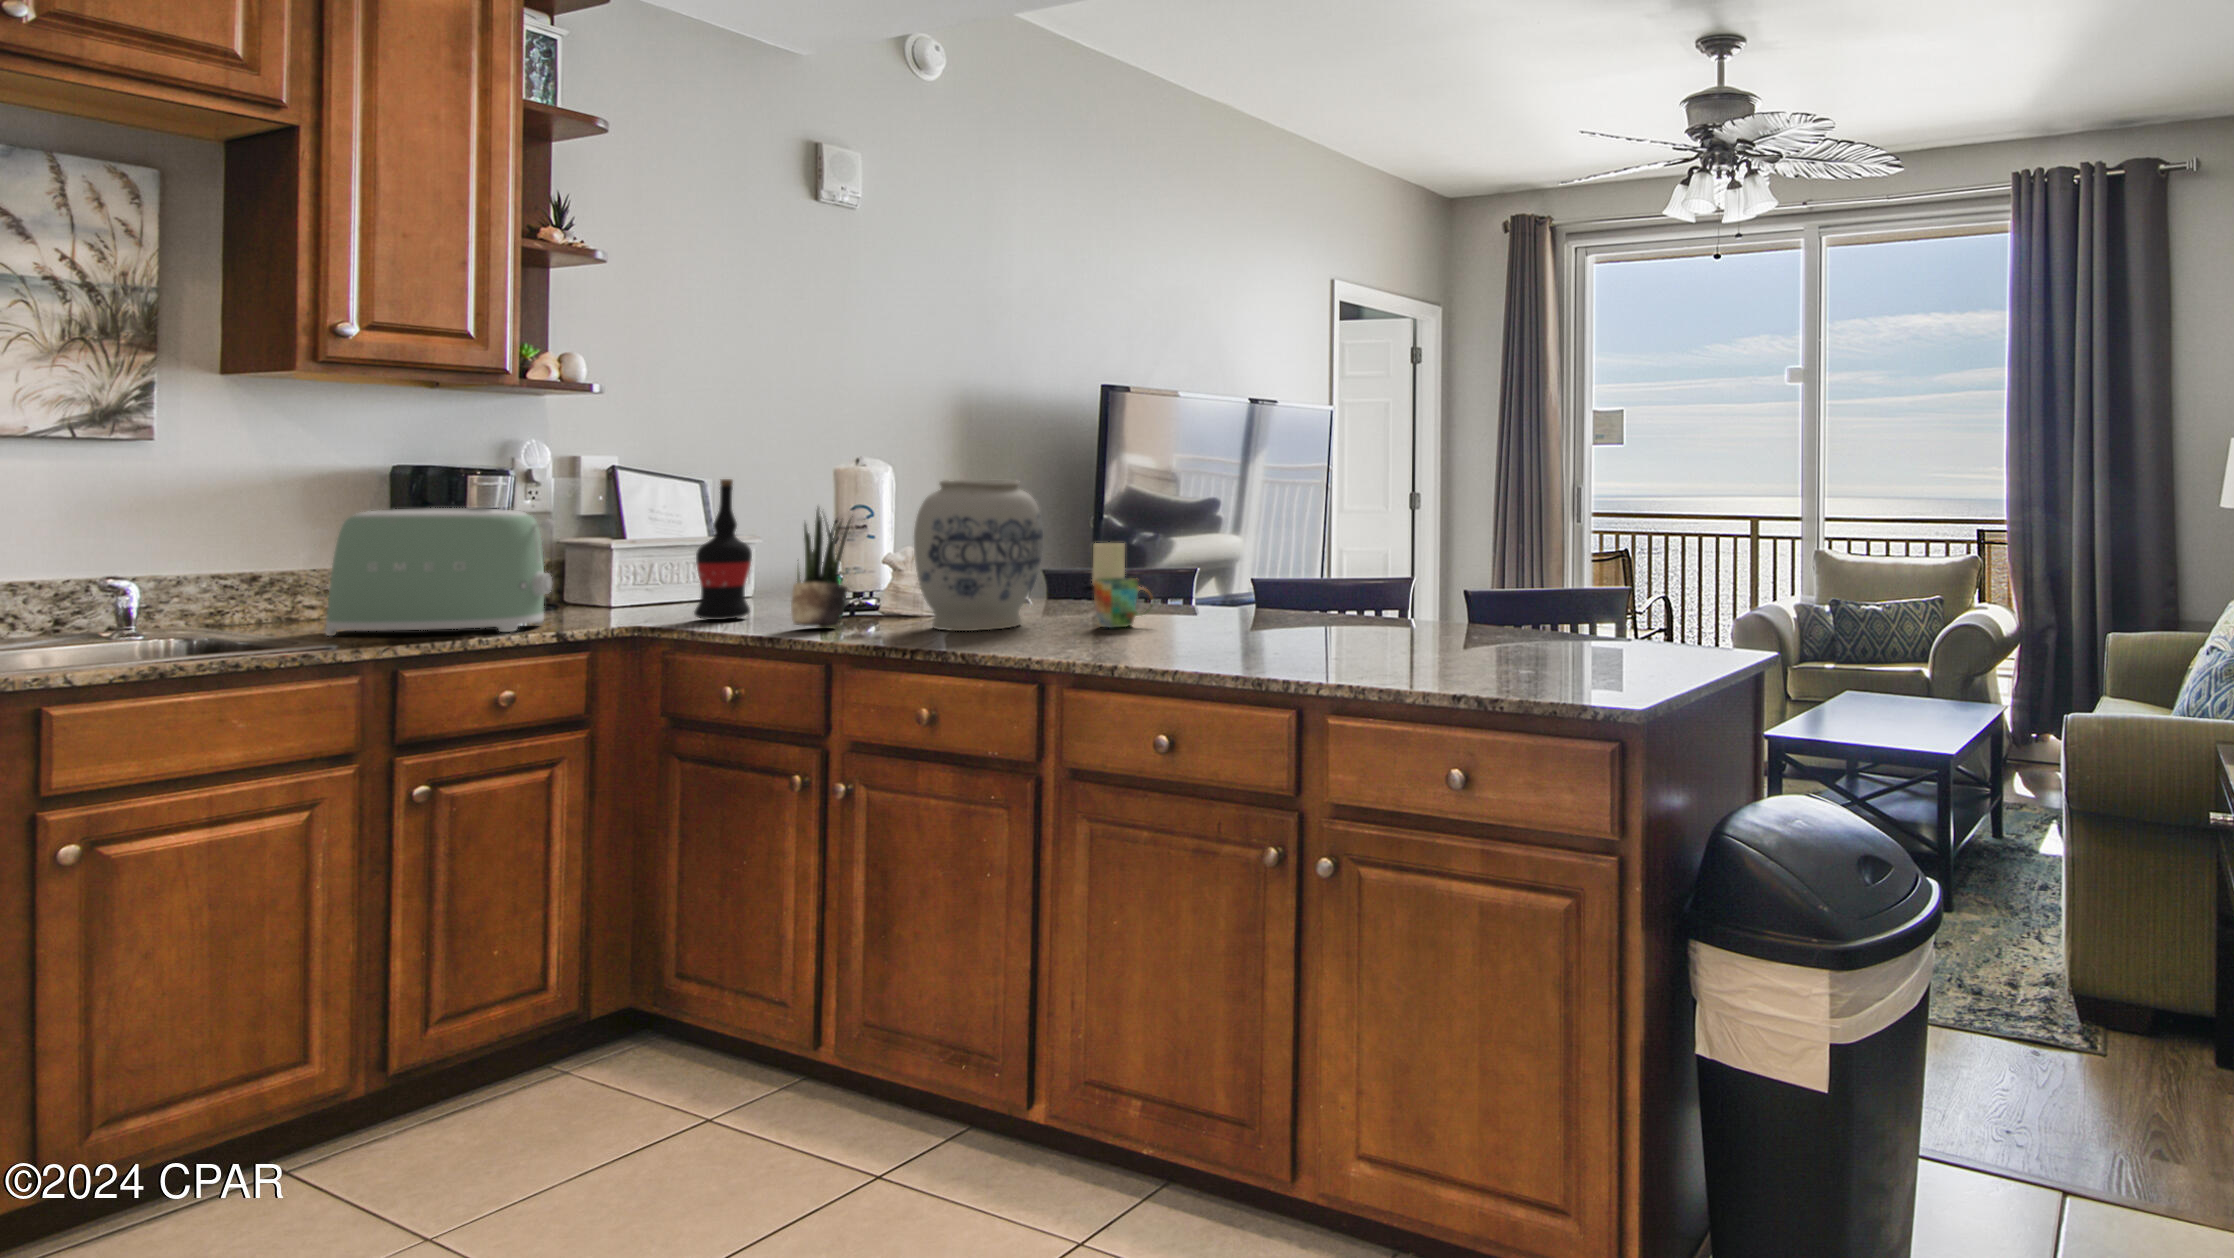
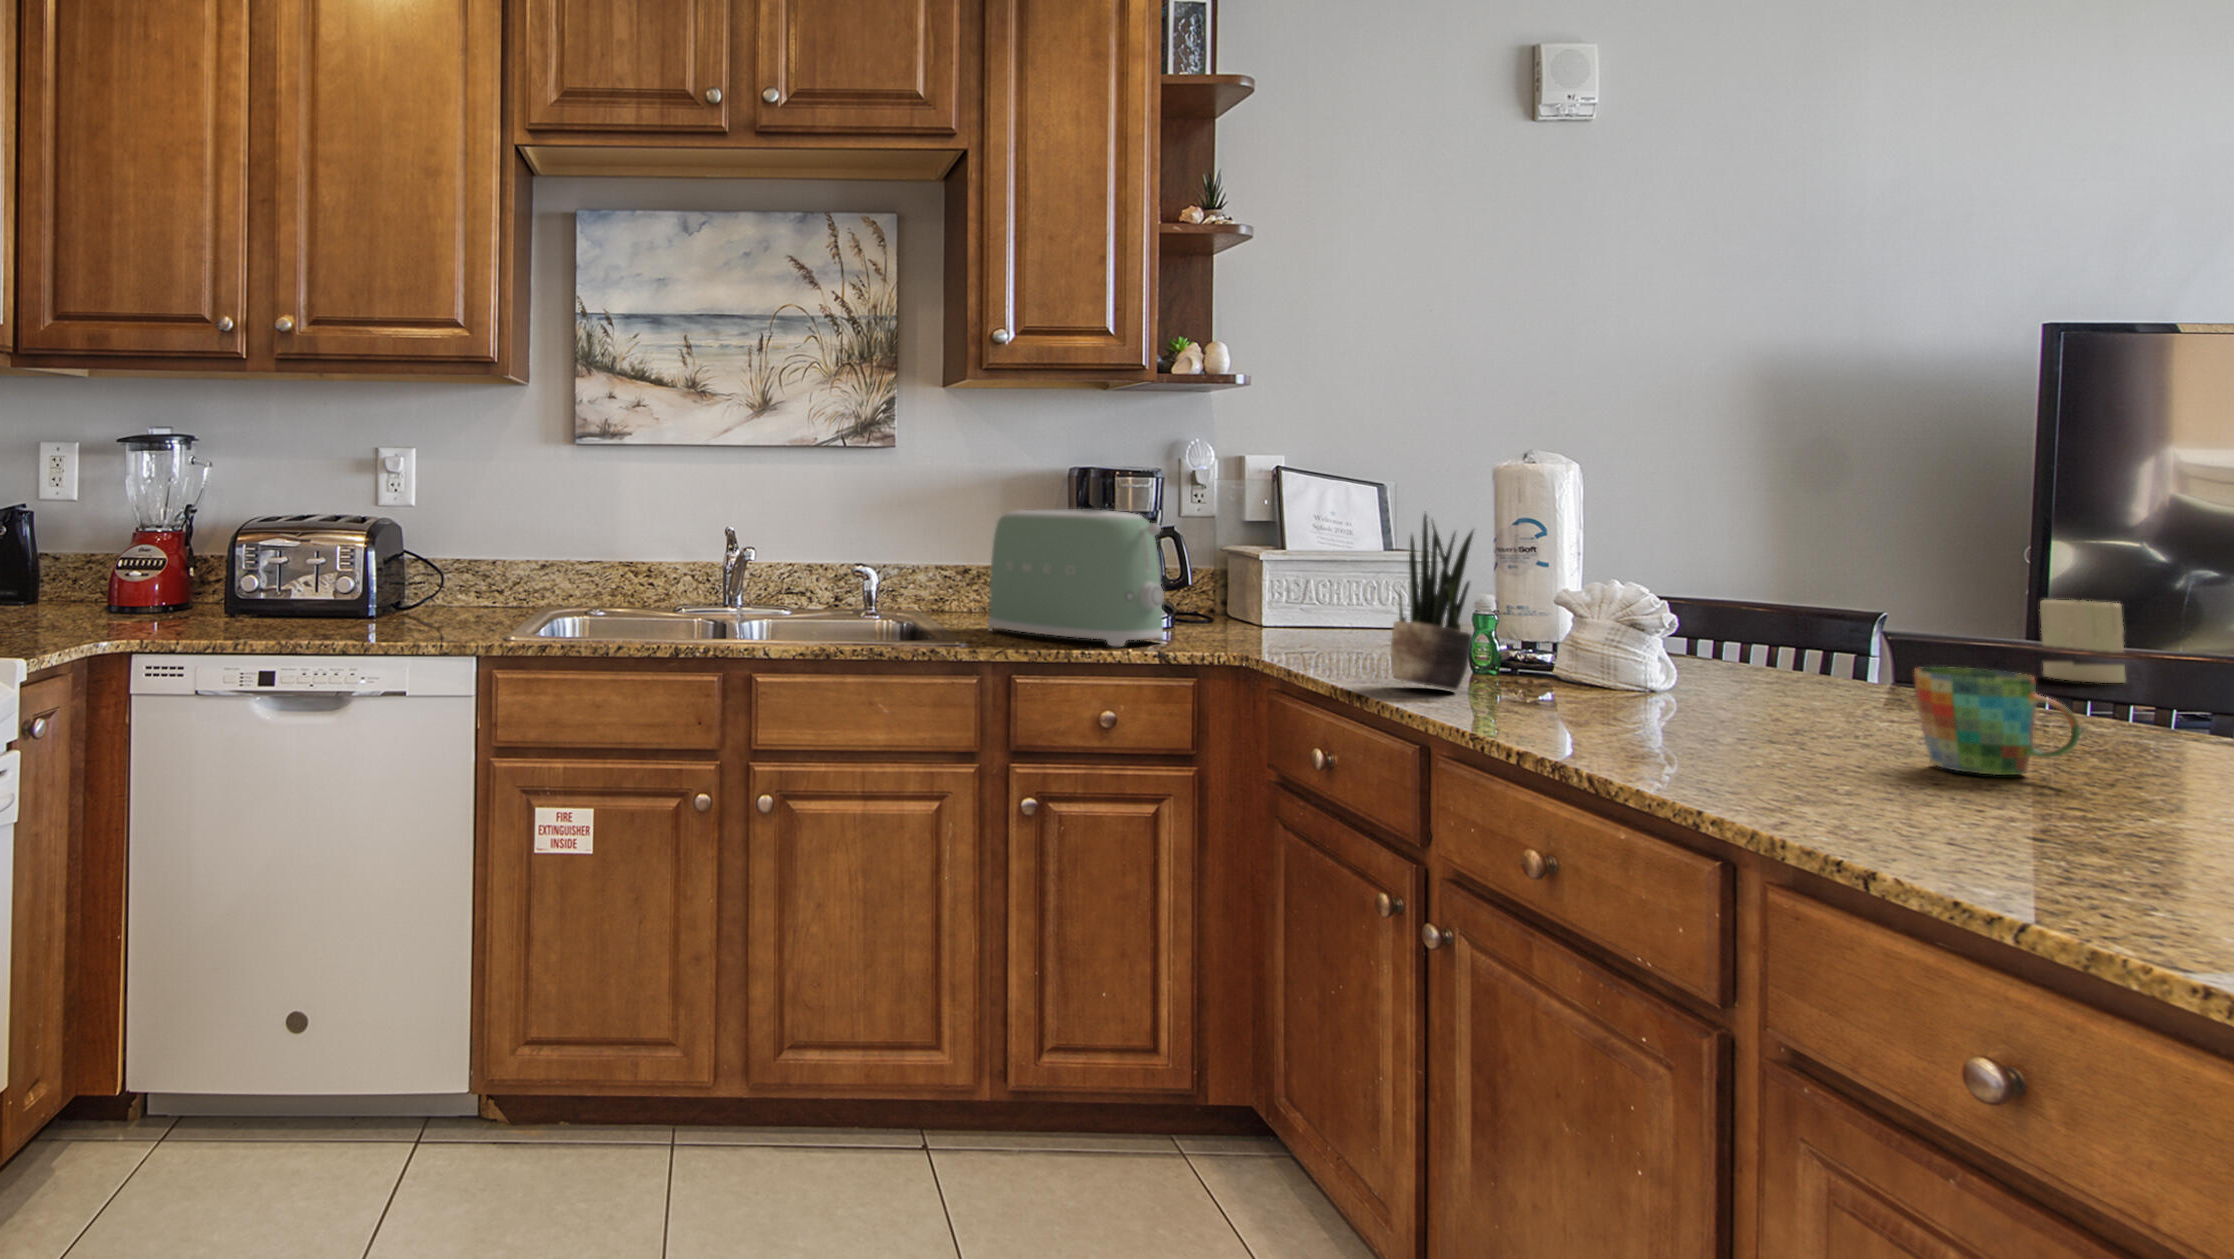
wine bottle: present [694,479,752,620] -> none [1312,478,1382,660]
vase: present [914,480,1043,631] -> none [1553,473,1808,735]

